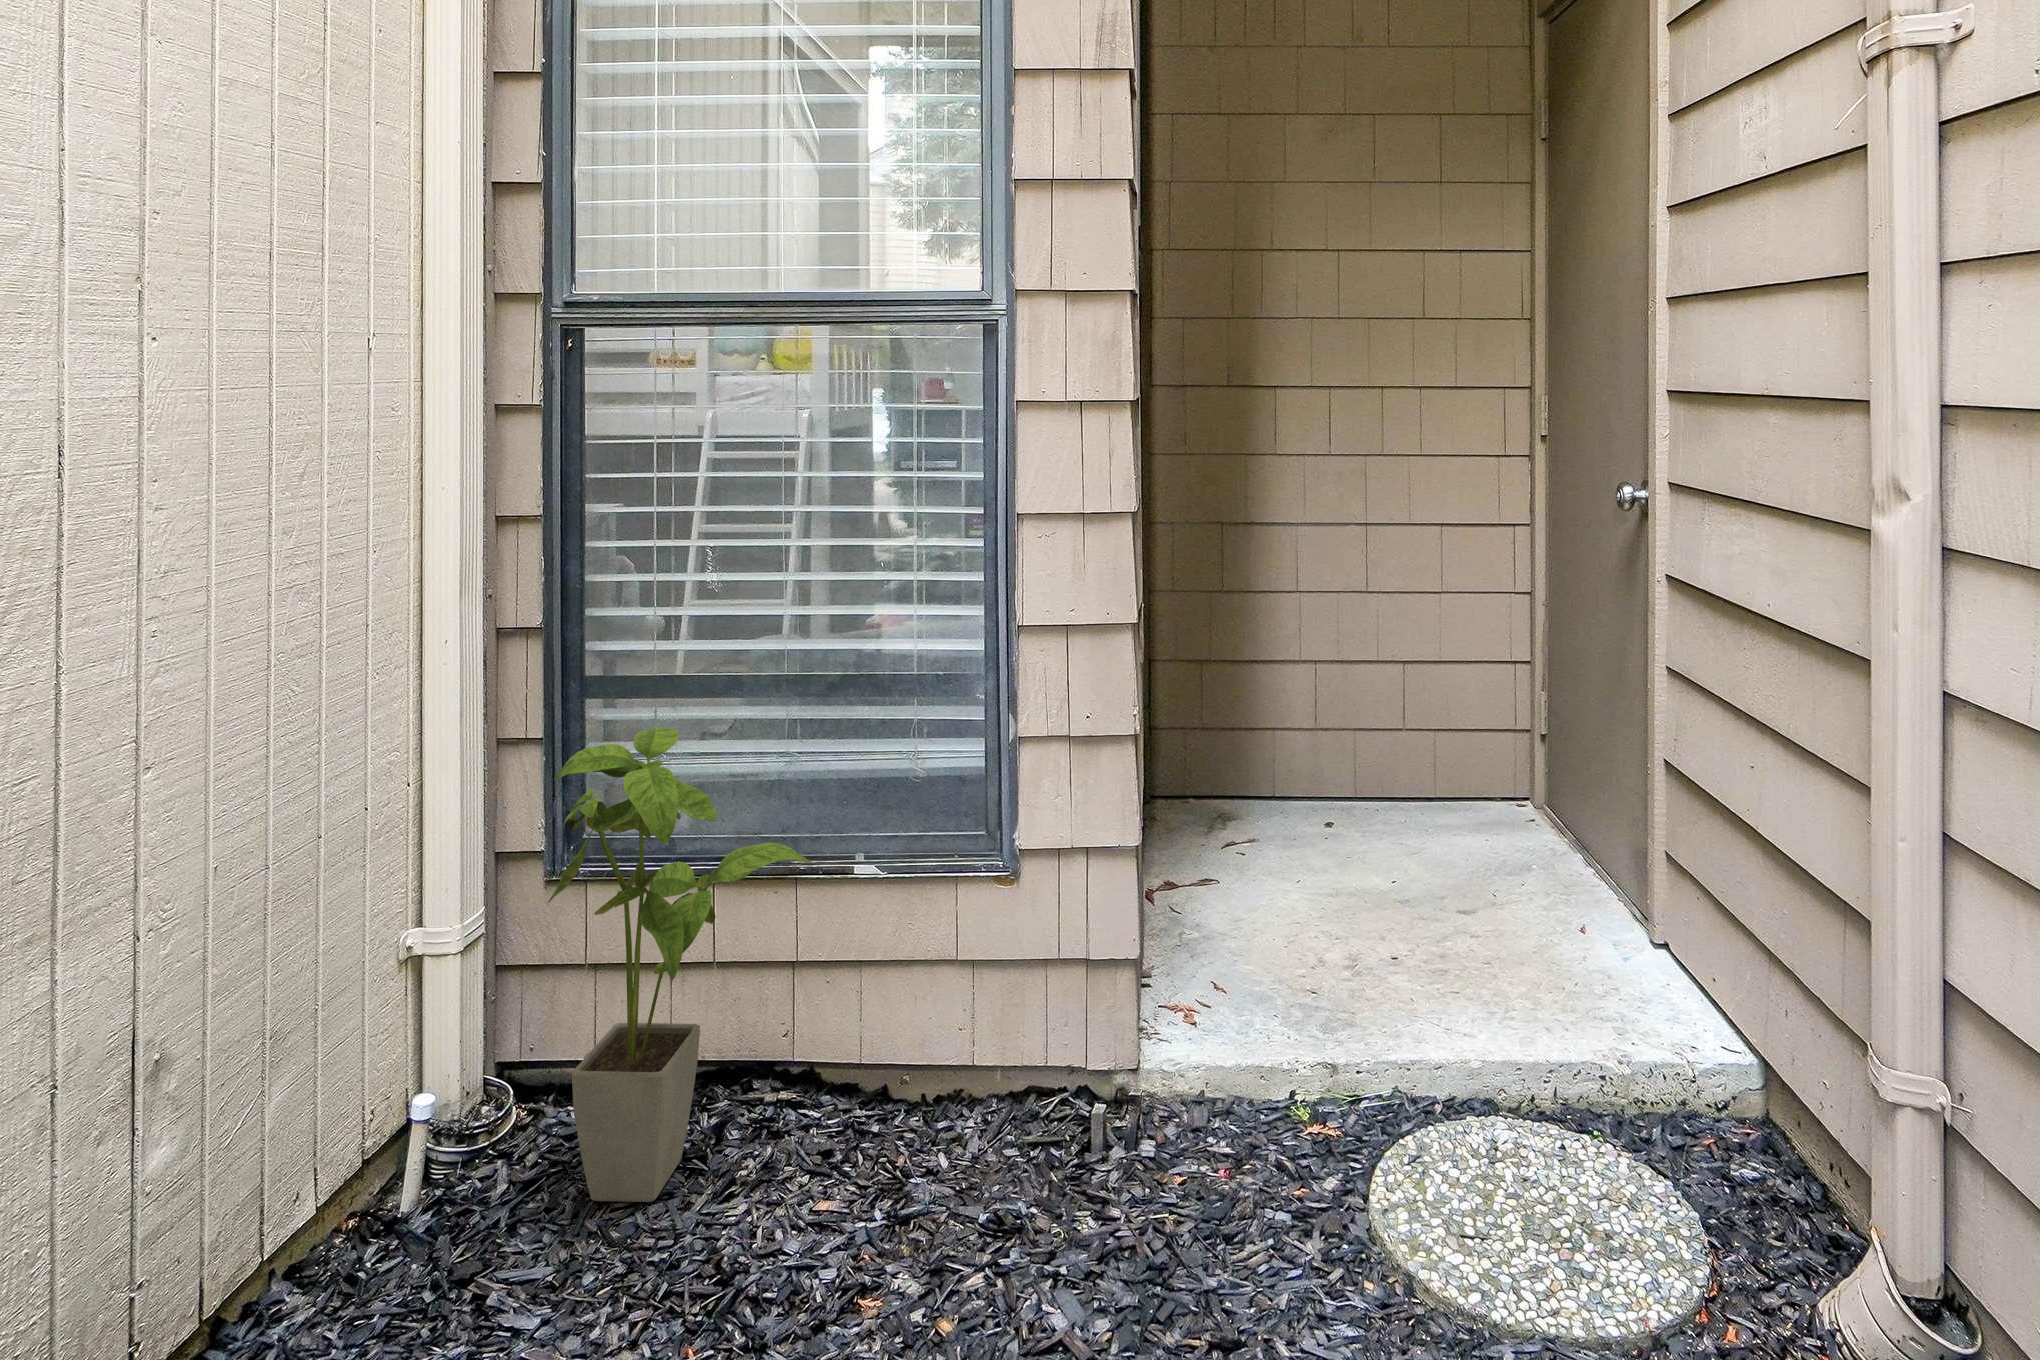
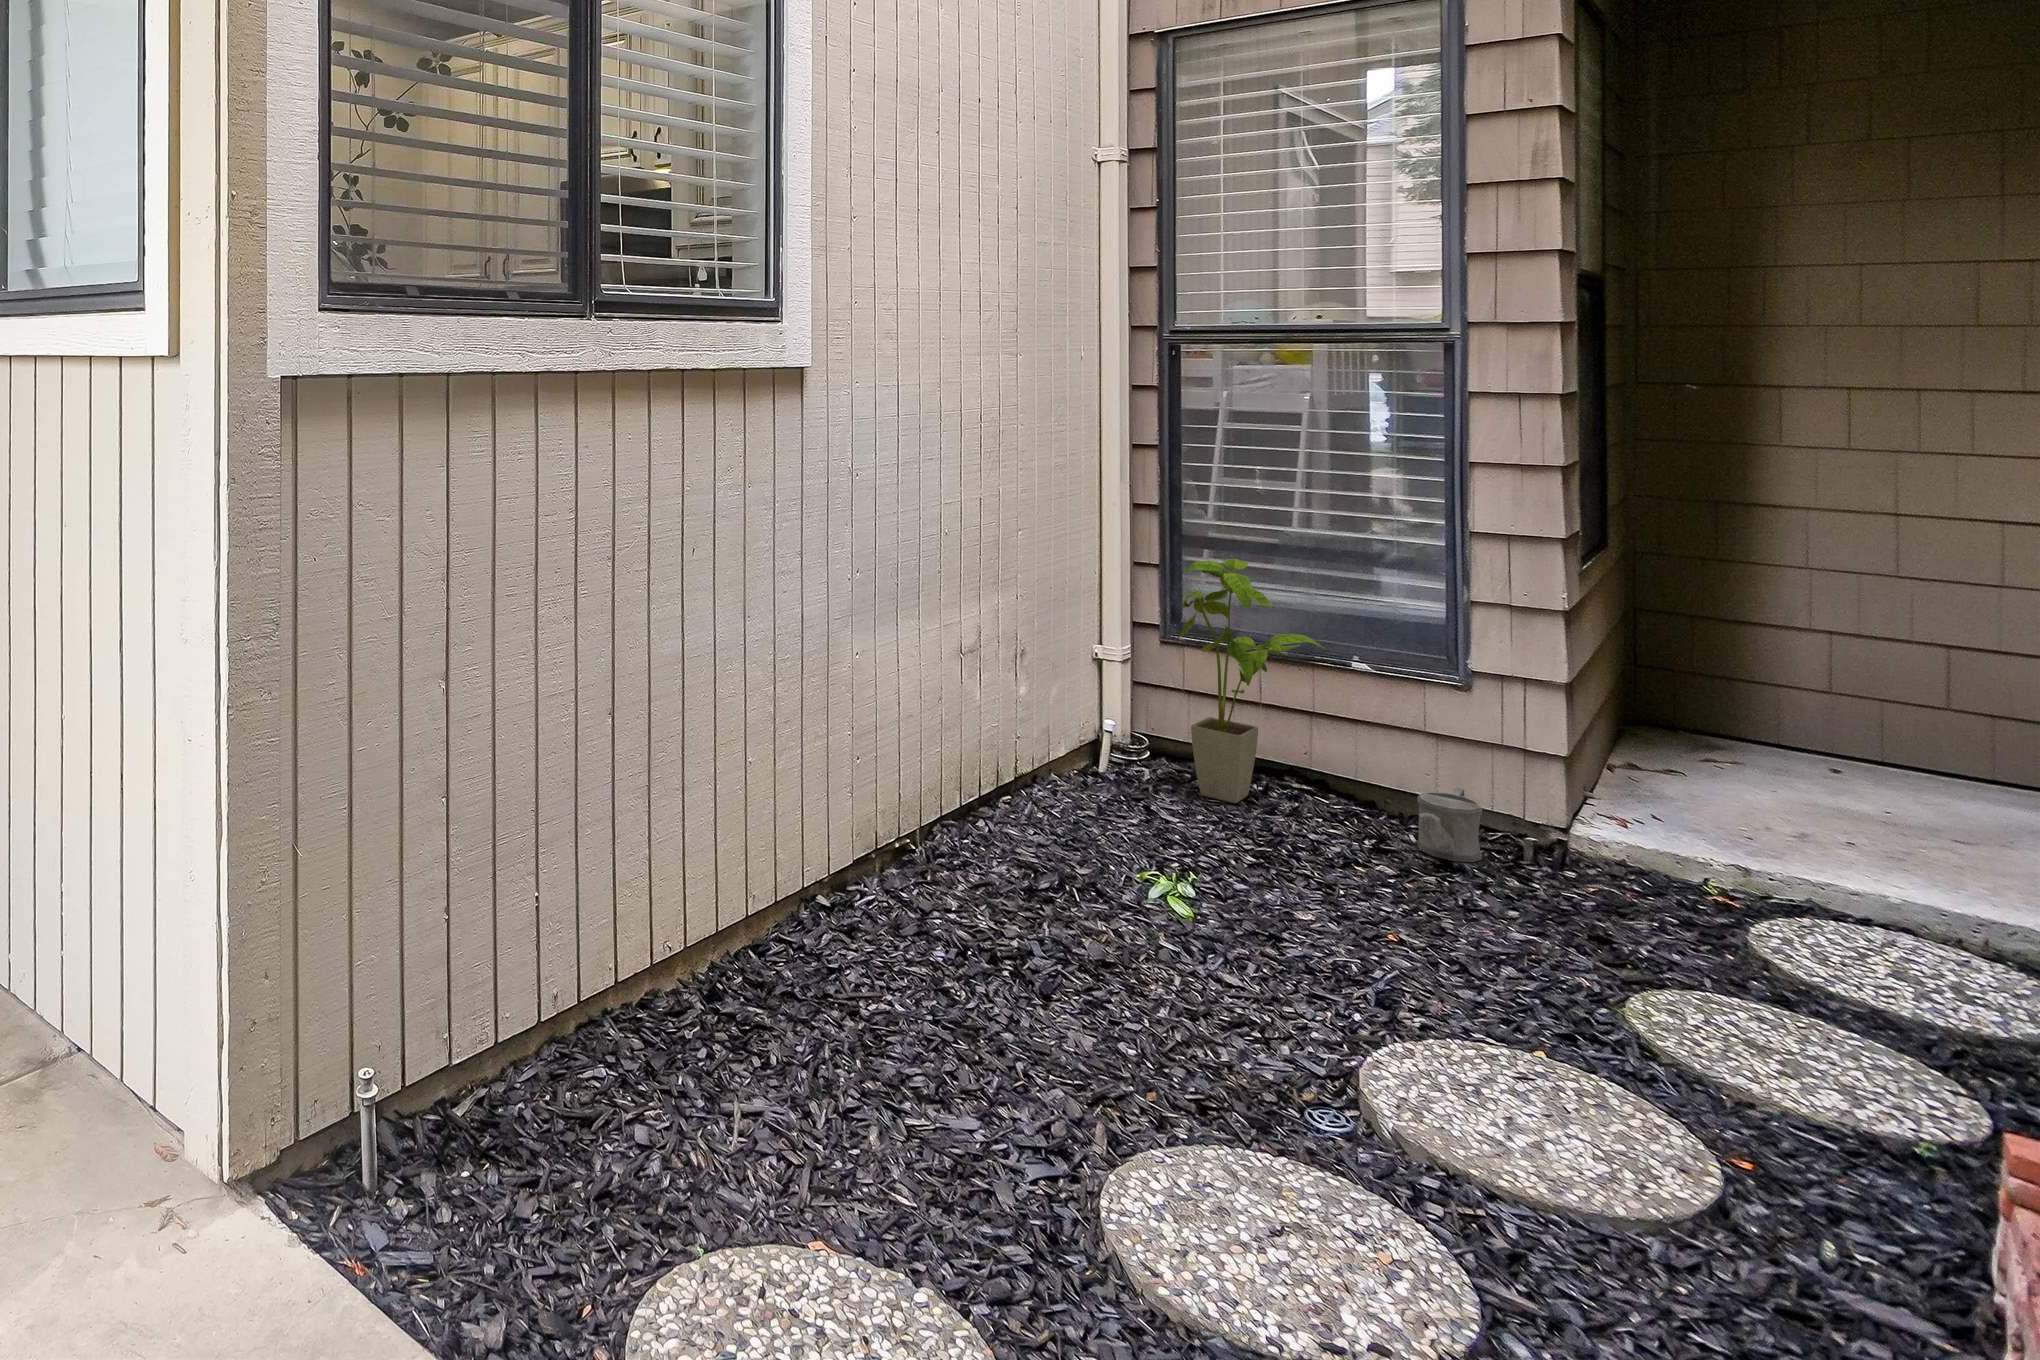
watering can: none [947,1052,1040,1221] -> present [1417,788,1482,862]

